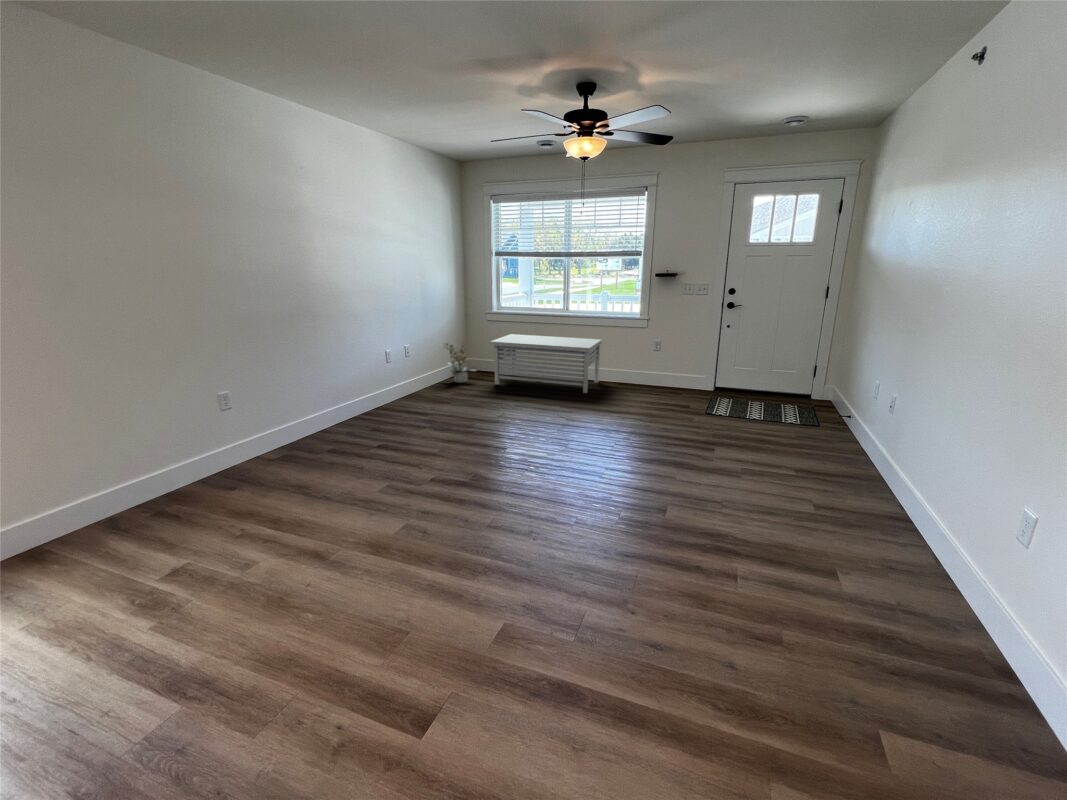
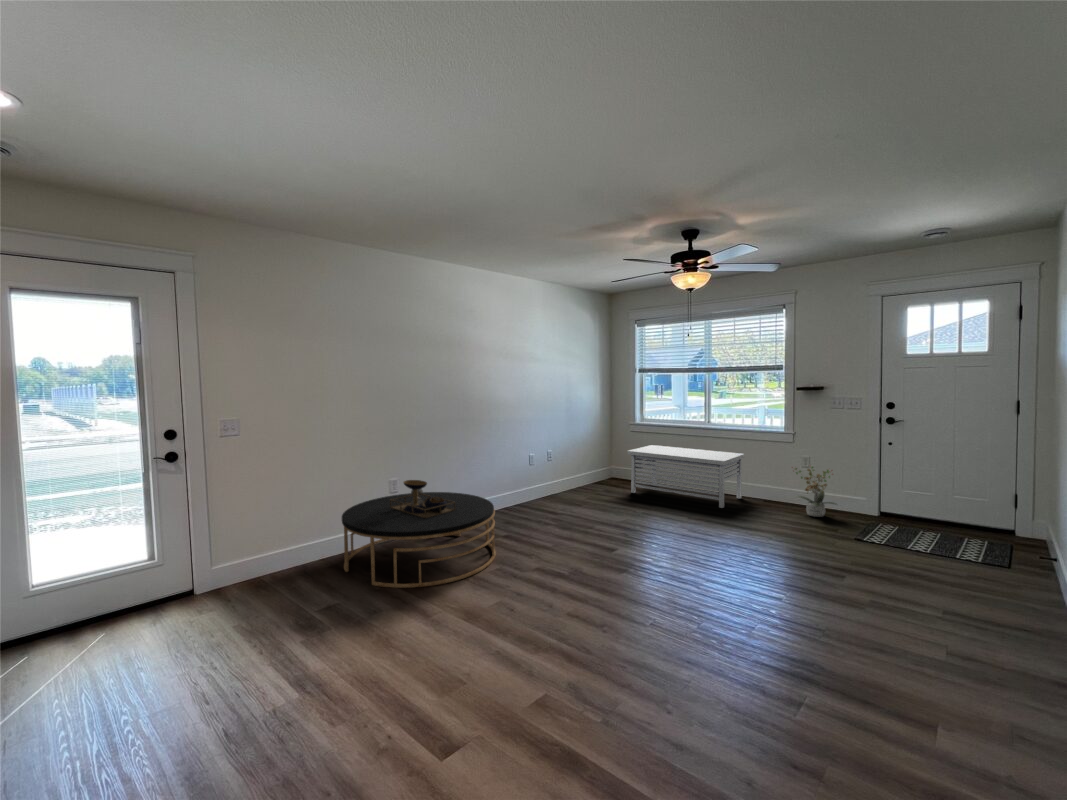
potted plant: present [445,343,476,383] -> present [795,466,836,517]
coffee table: none [162,394,377,531] -> present [342,480,496,588]

